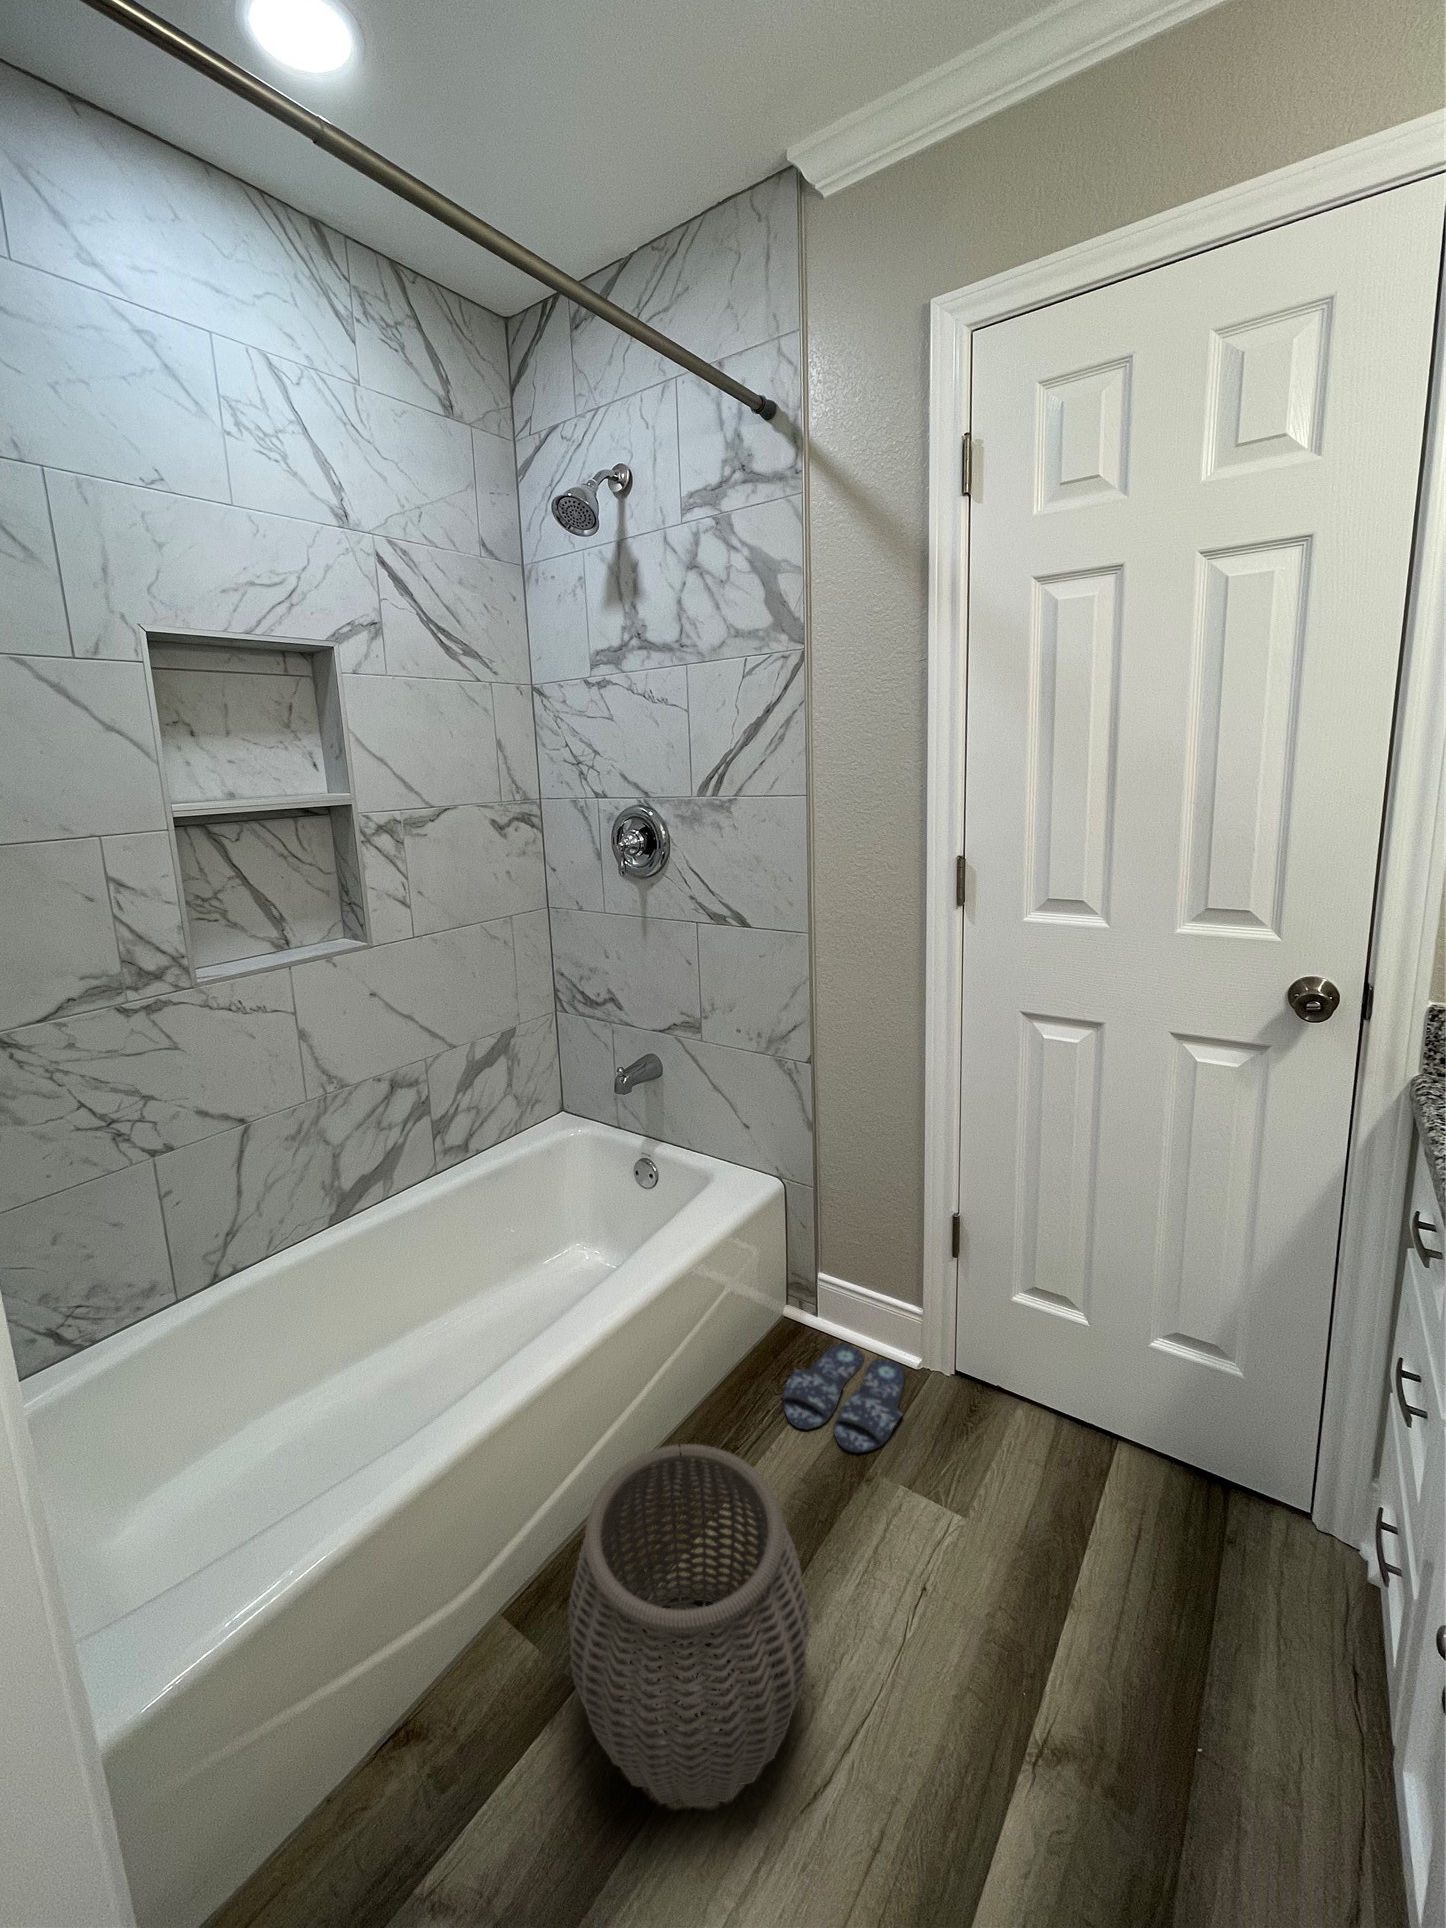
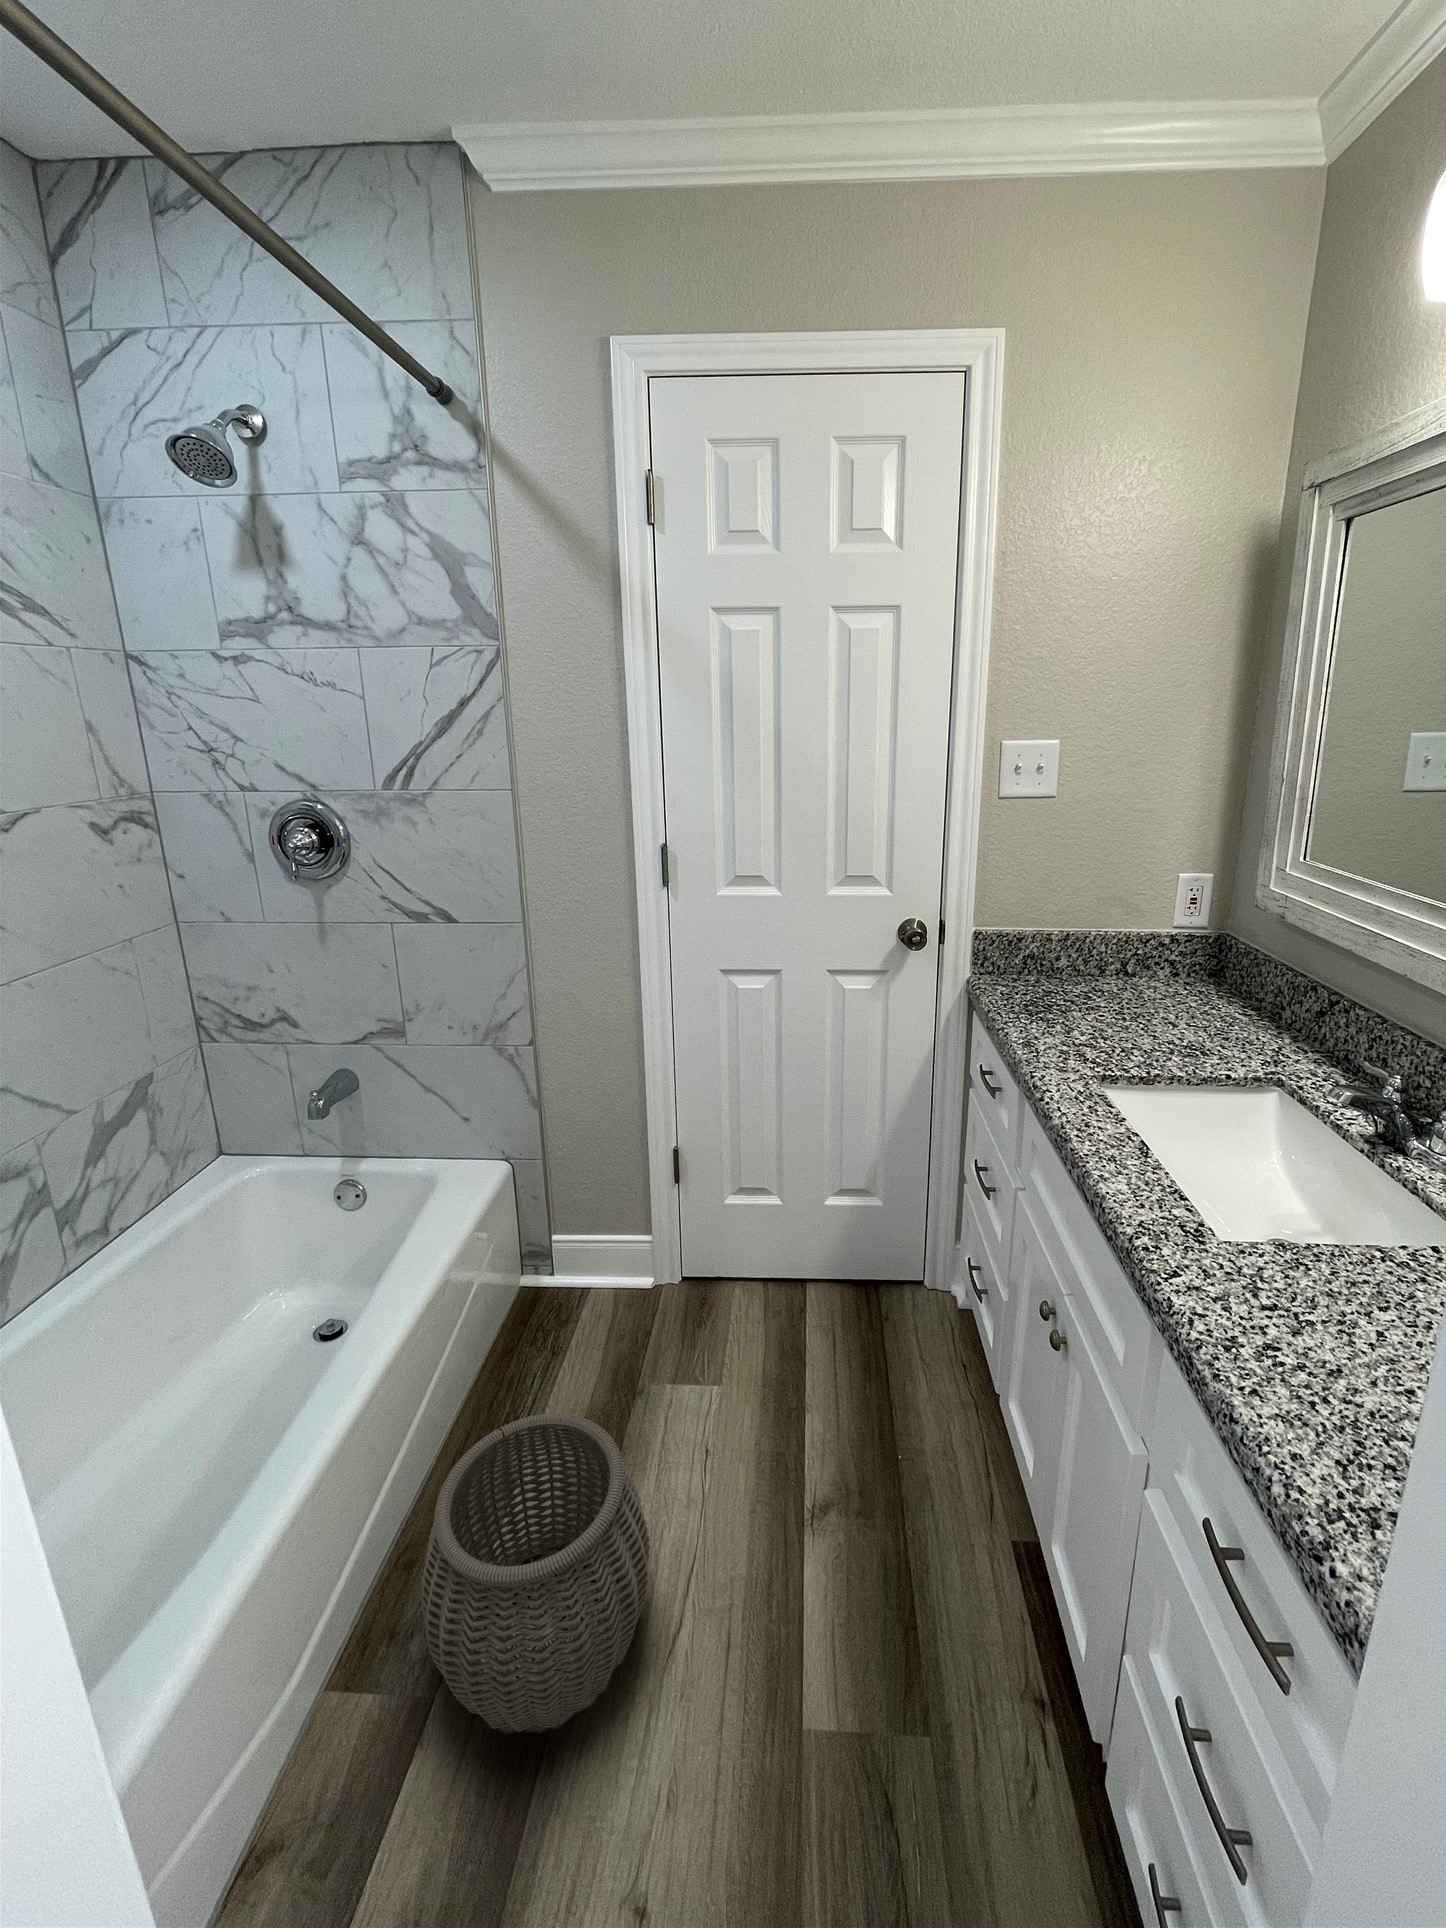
slippers: present [782,1344,905,1453] -> none [546,1290,654,1378]

